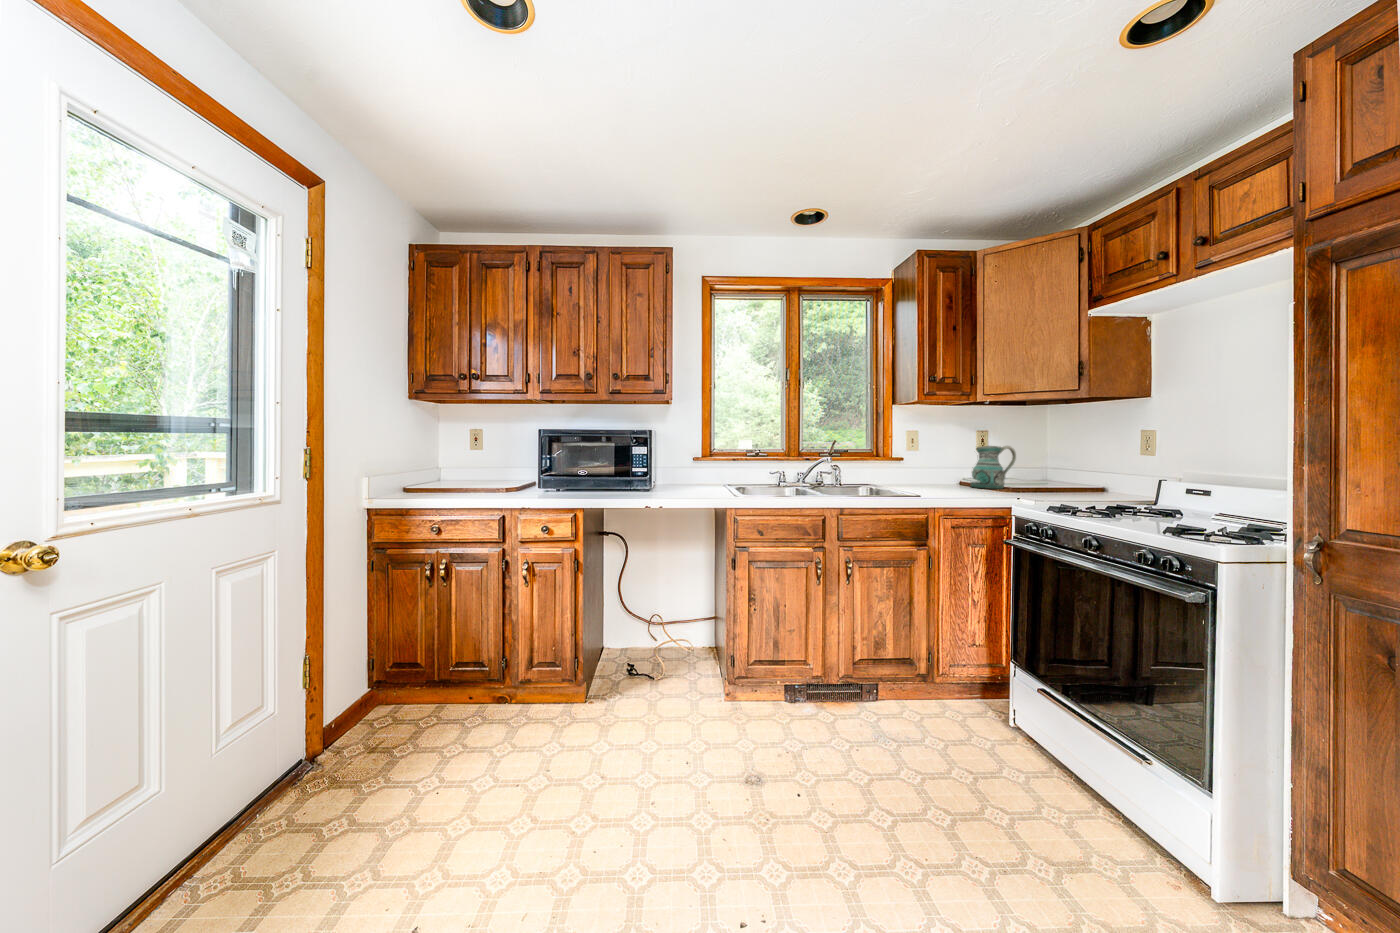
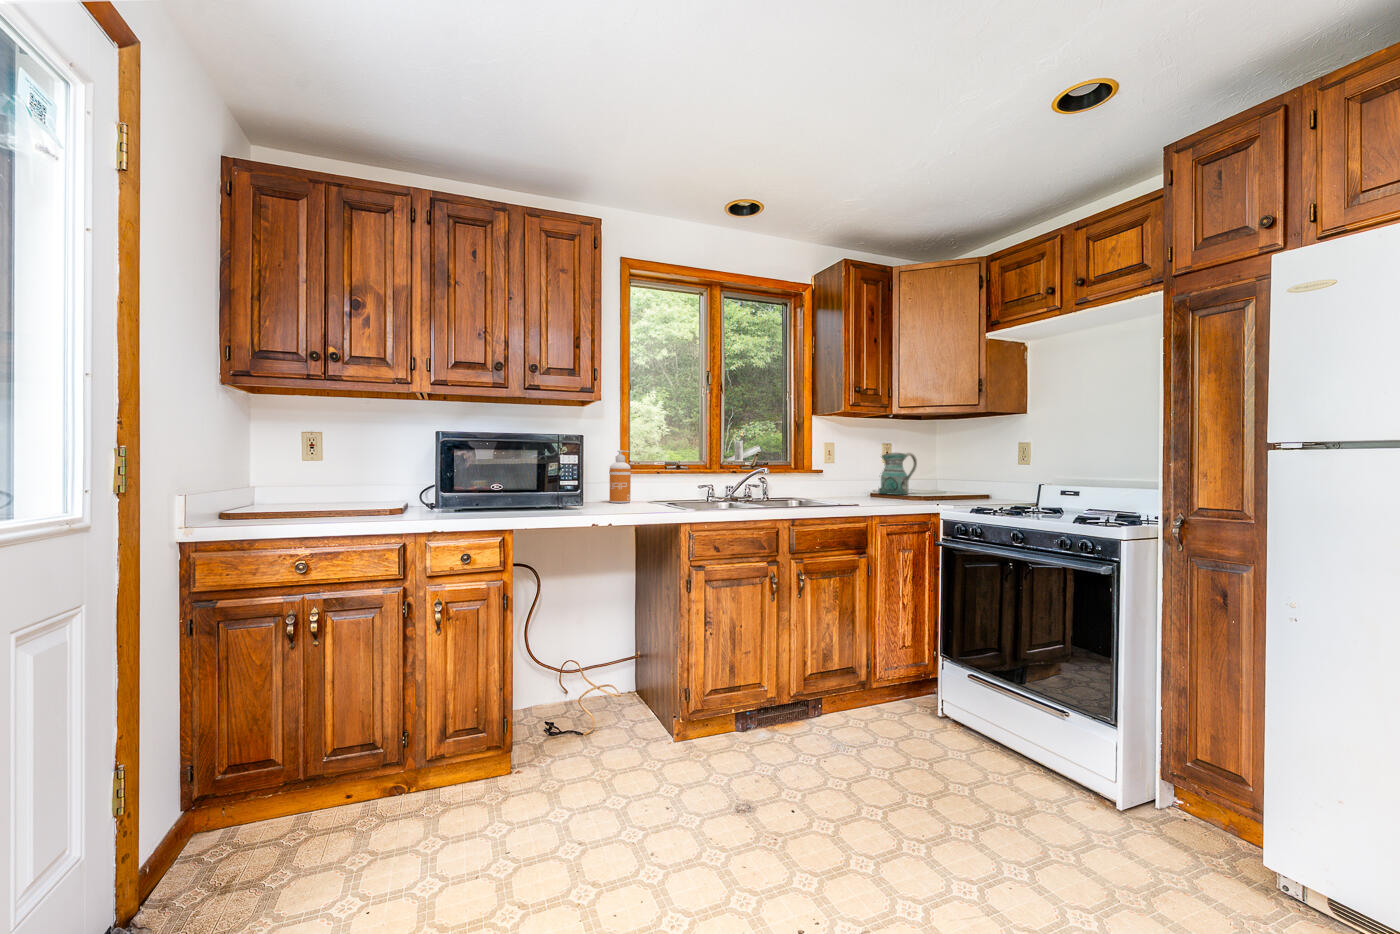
soap dispenser: none [693,445,711,489] -> present [610,450,631,503]

